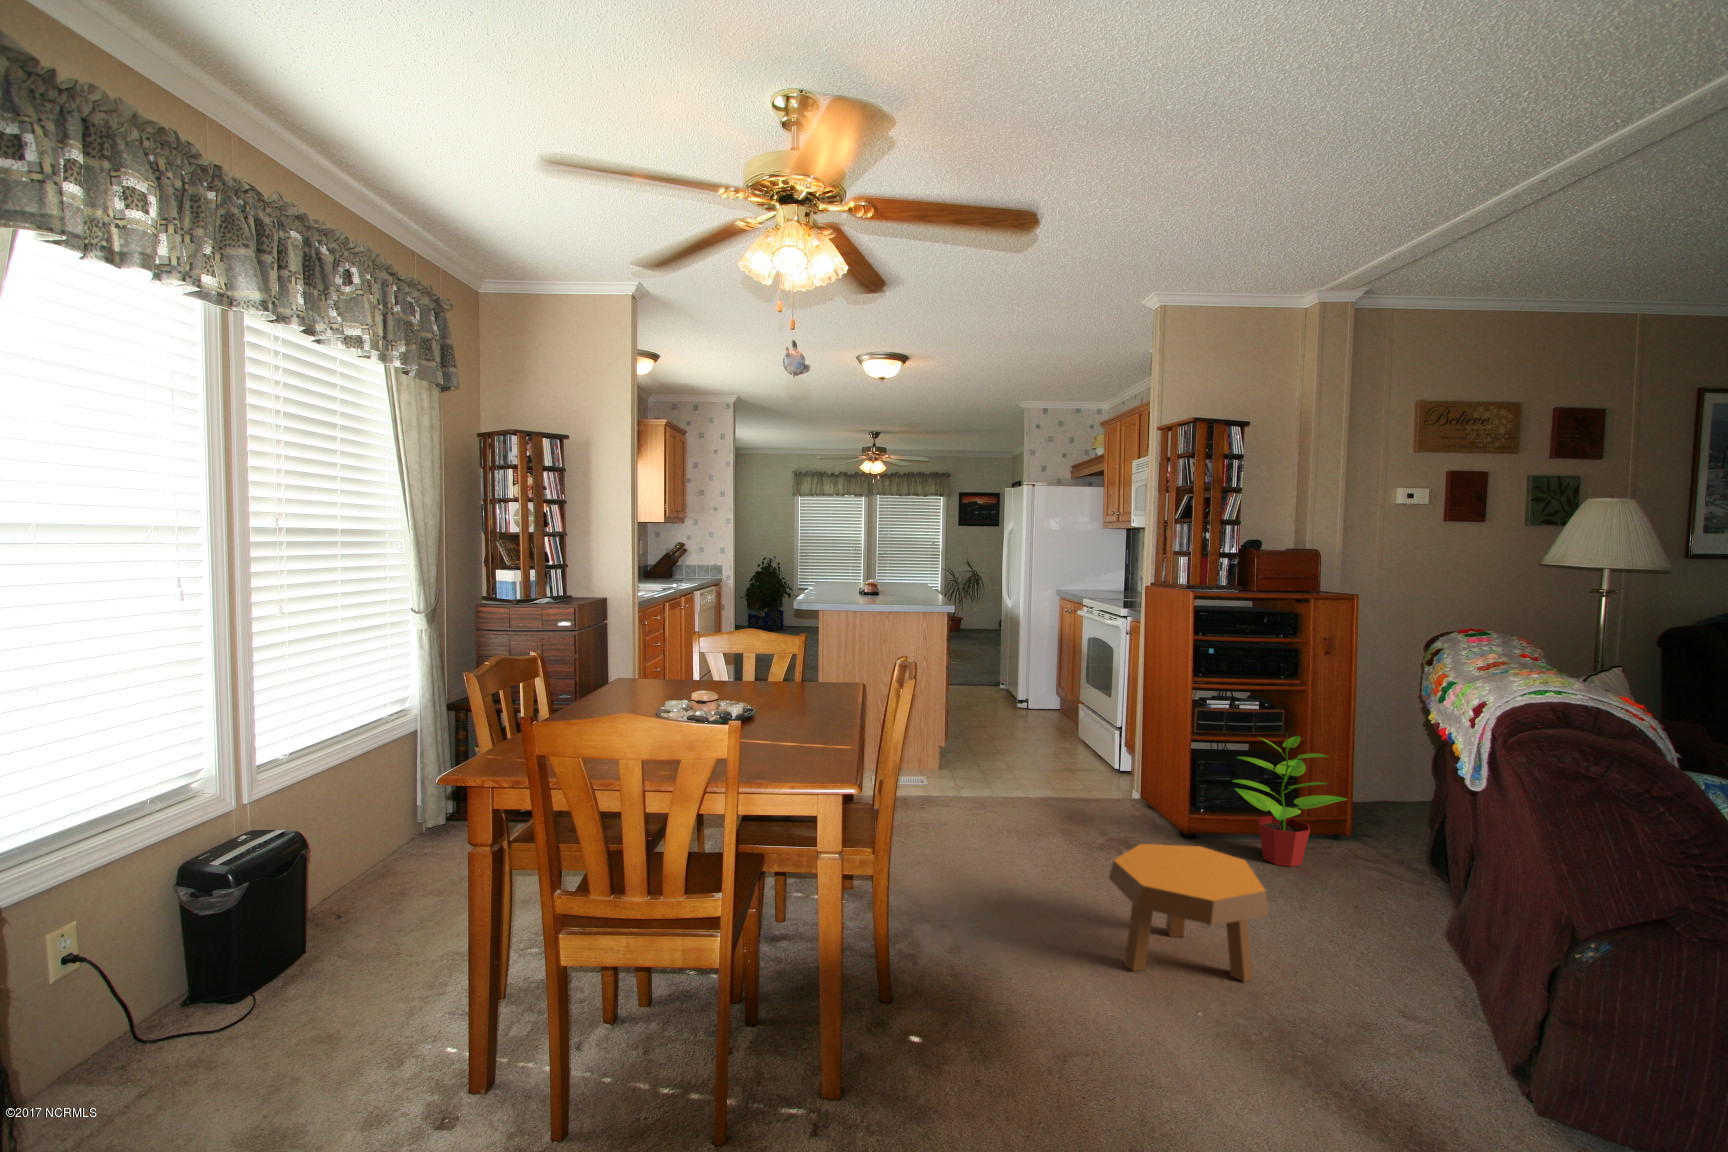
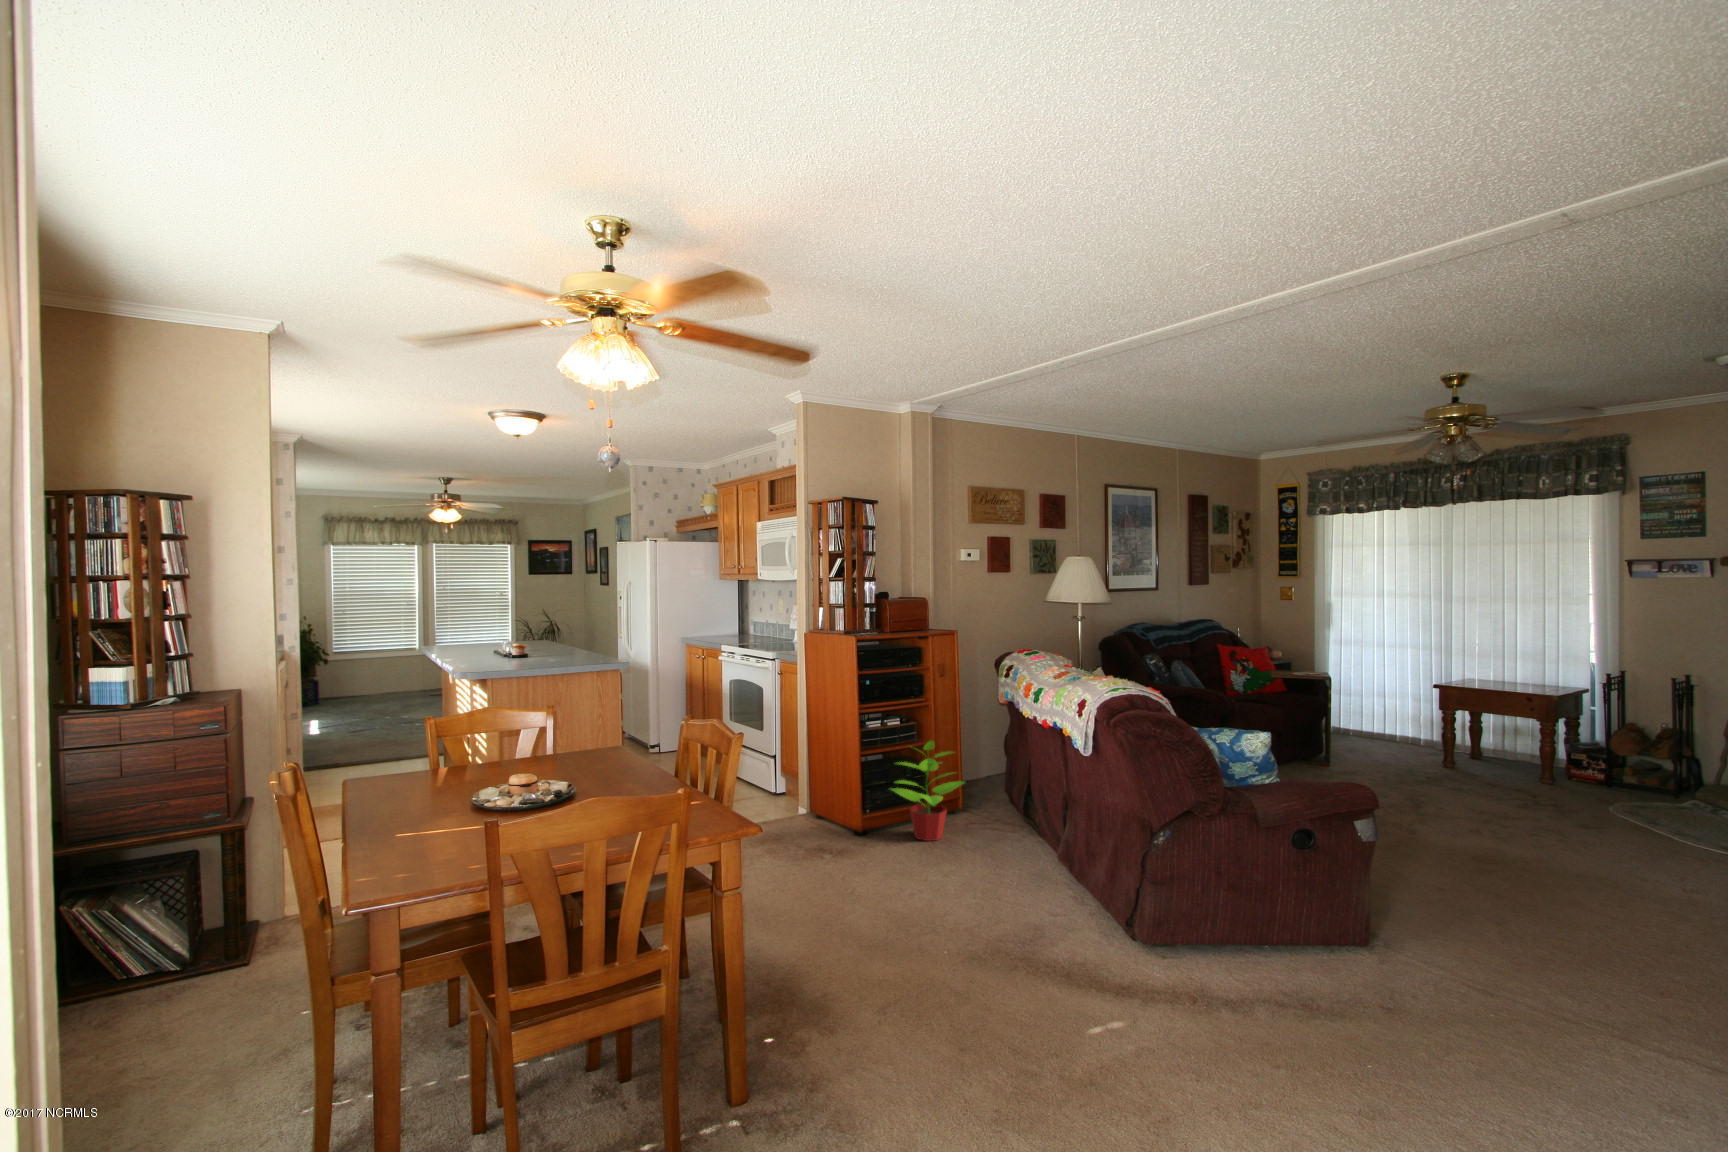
footstool: present [1109,844,1269,982] -> none [854,836,971,944]

